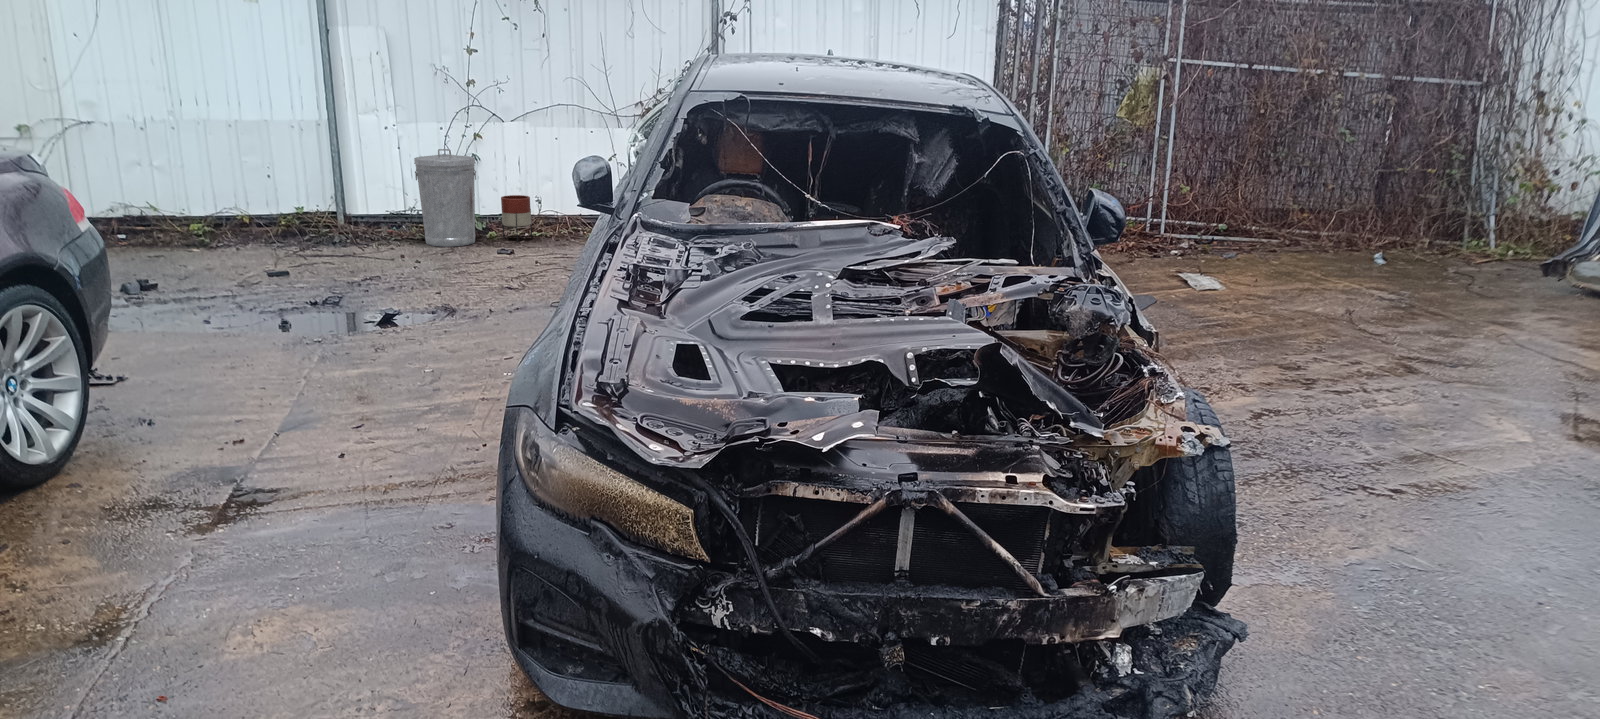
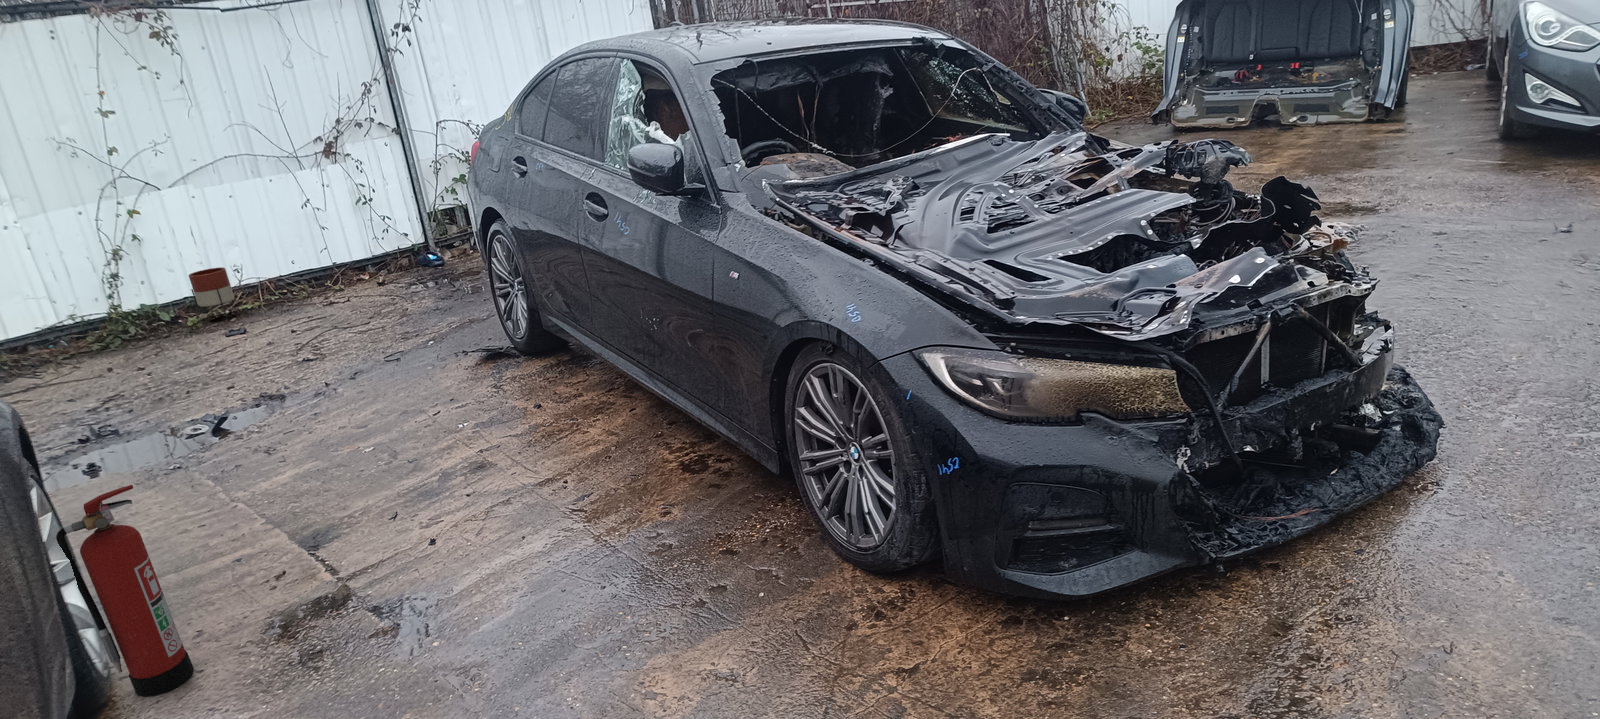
trash can: present [414,149,476,247] -> none [67,233,175,352]
fire extinguisher: none [47,325,125,485] -> present [56,485,194,697]

